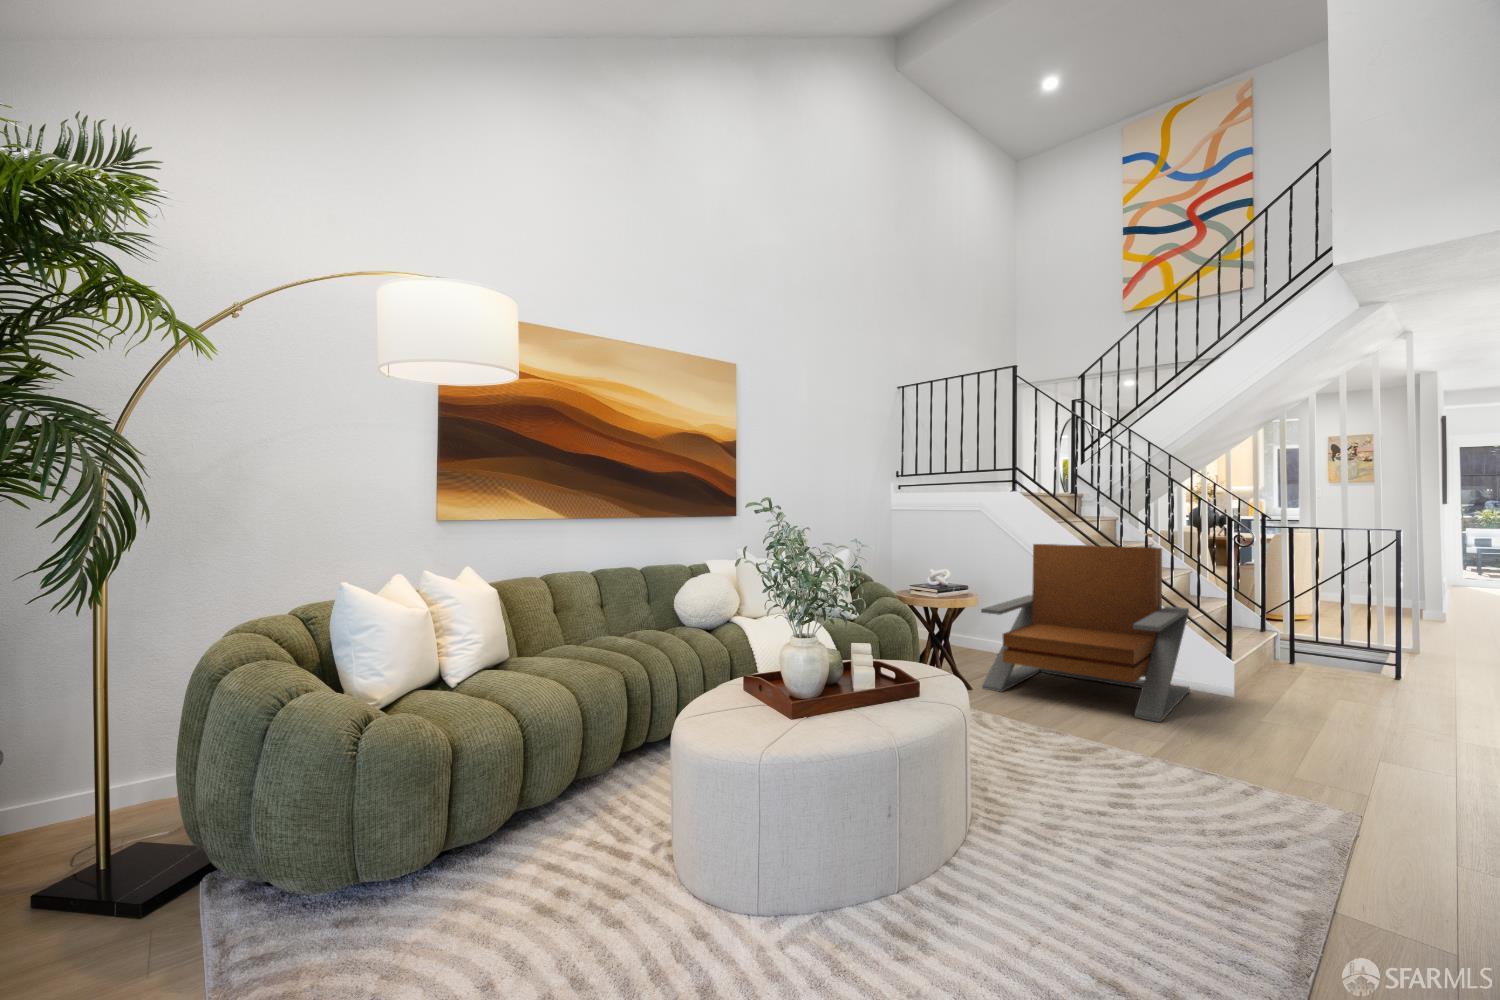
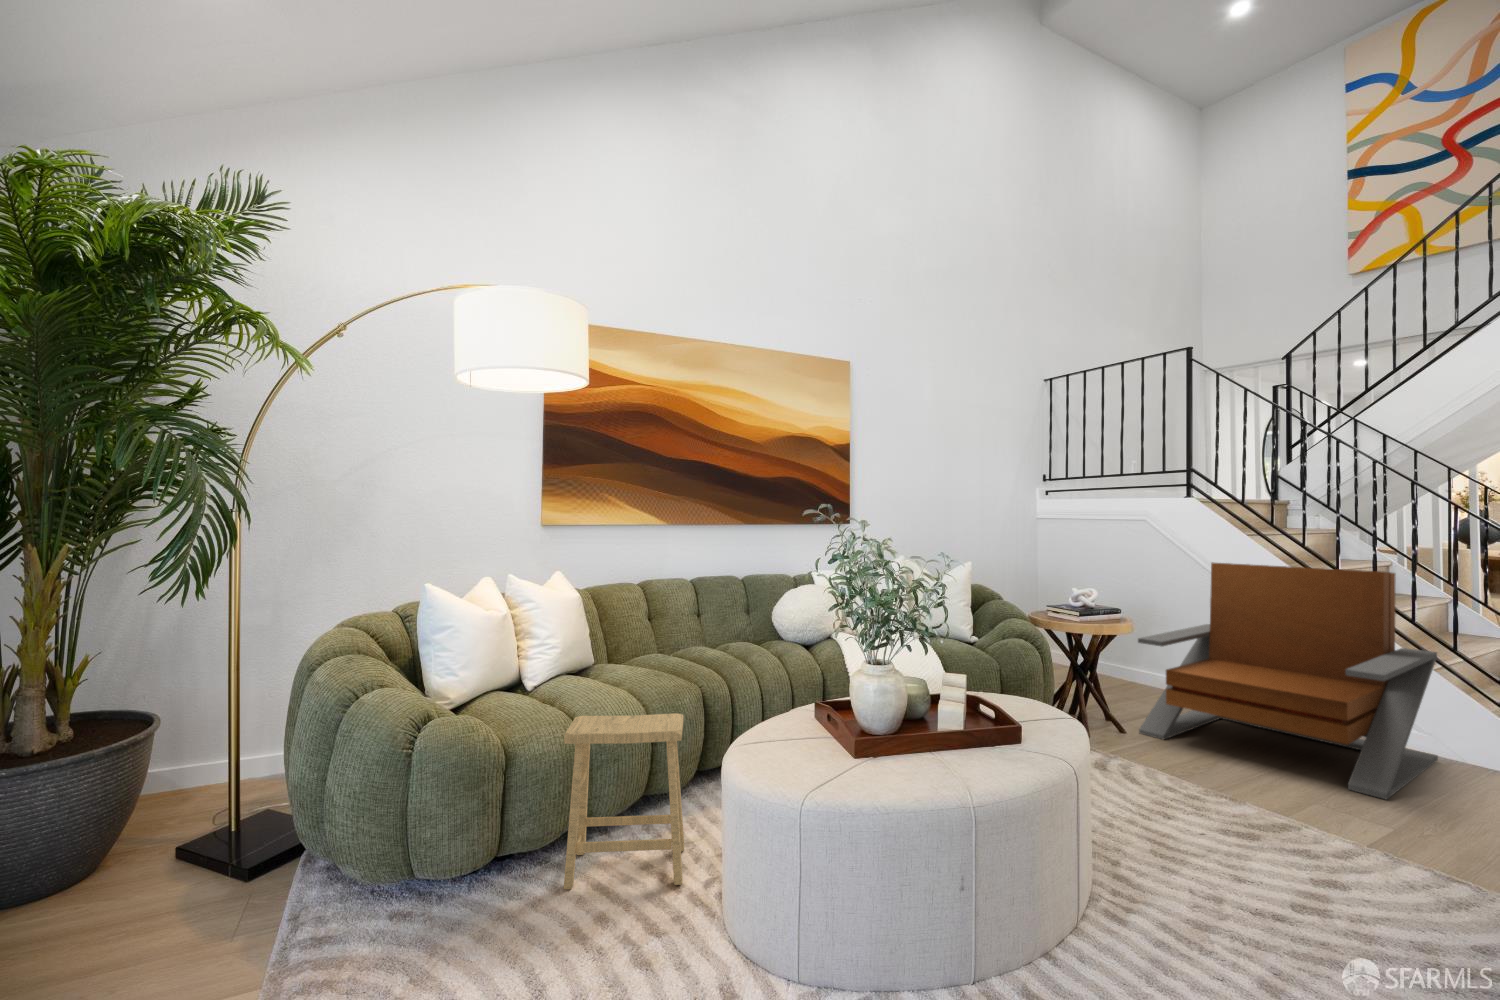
footstool: none [513,696,630,872] -> present [564,713,685,890]

